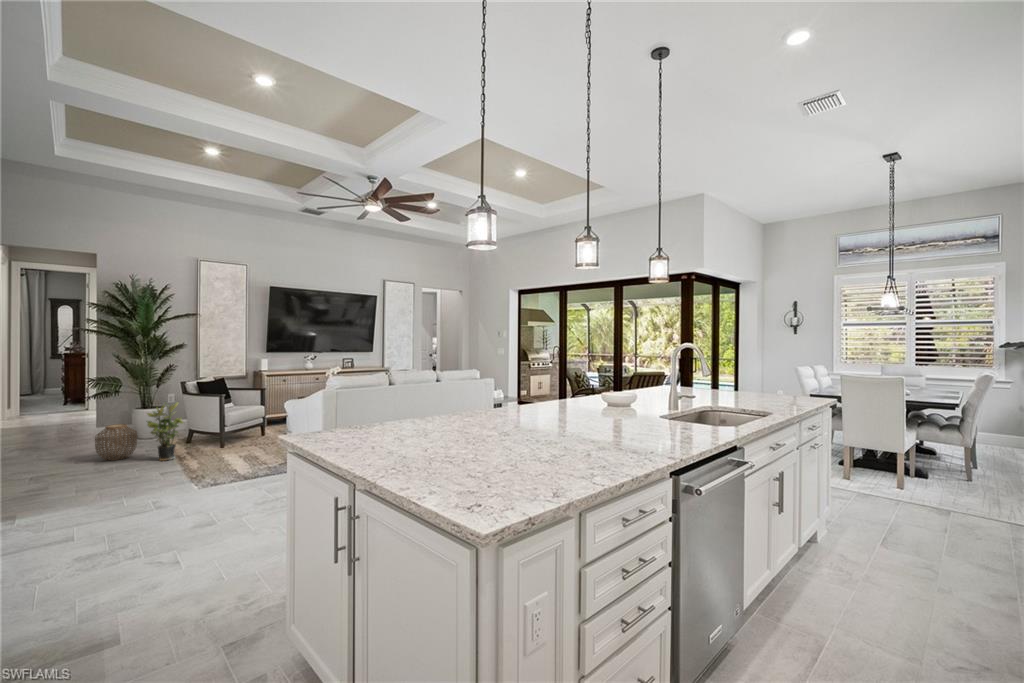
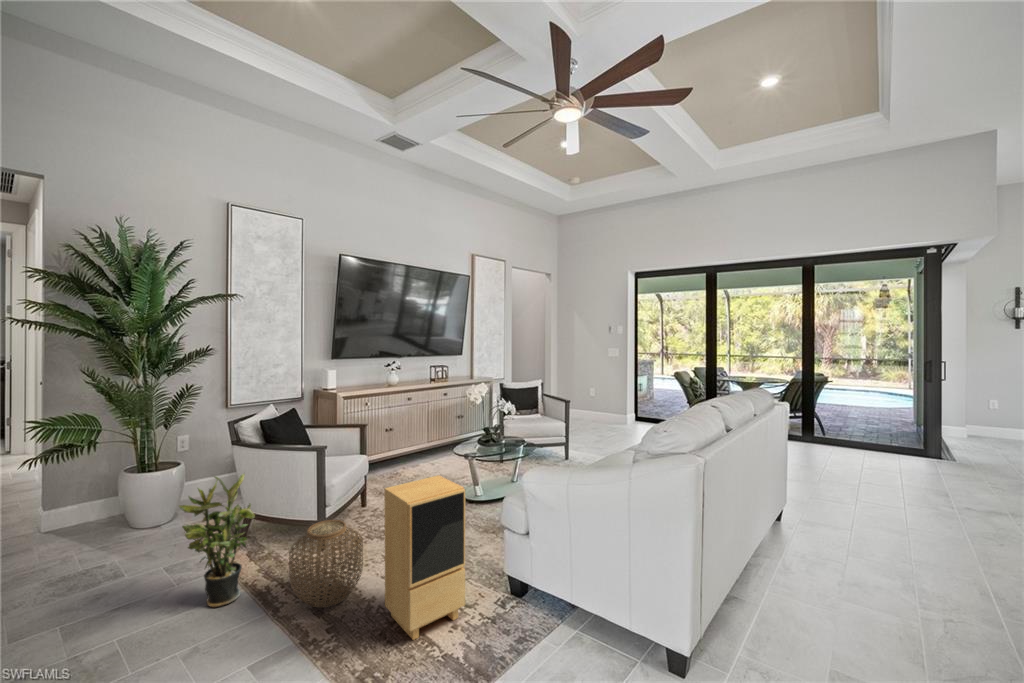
speaker: none [231,403,266,470] -> present [384,475,465,640]
woven basket: present [95,424,137,461] -> present [289,520,363,607]

